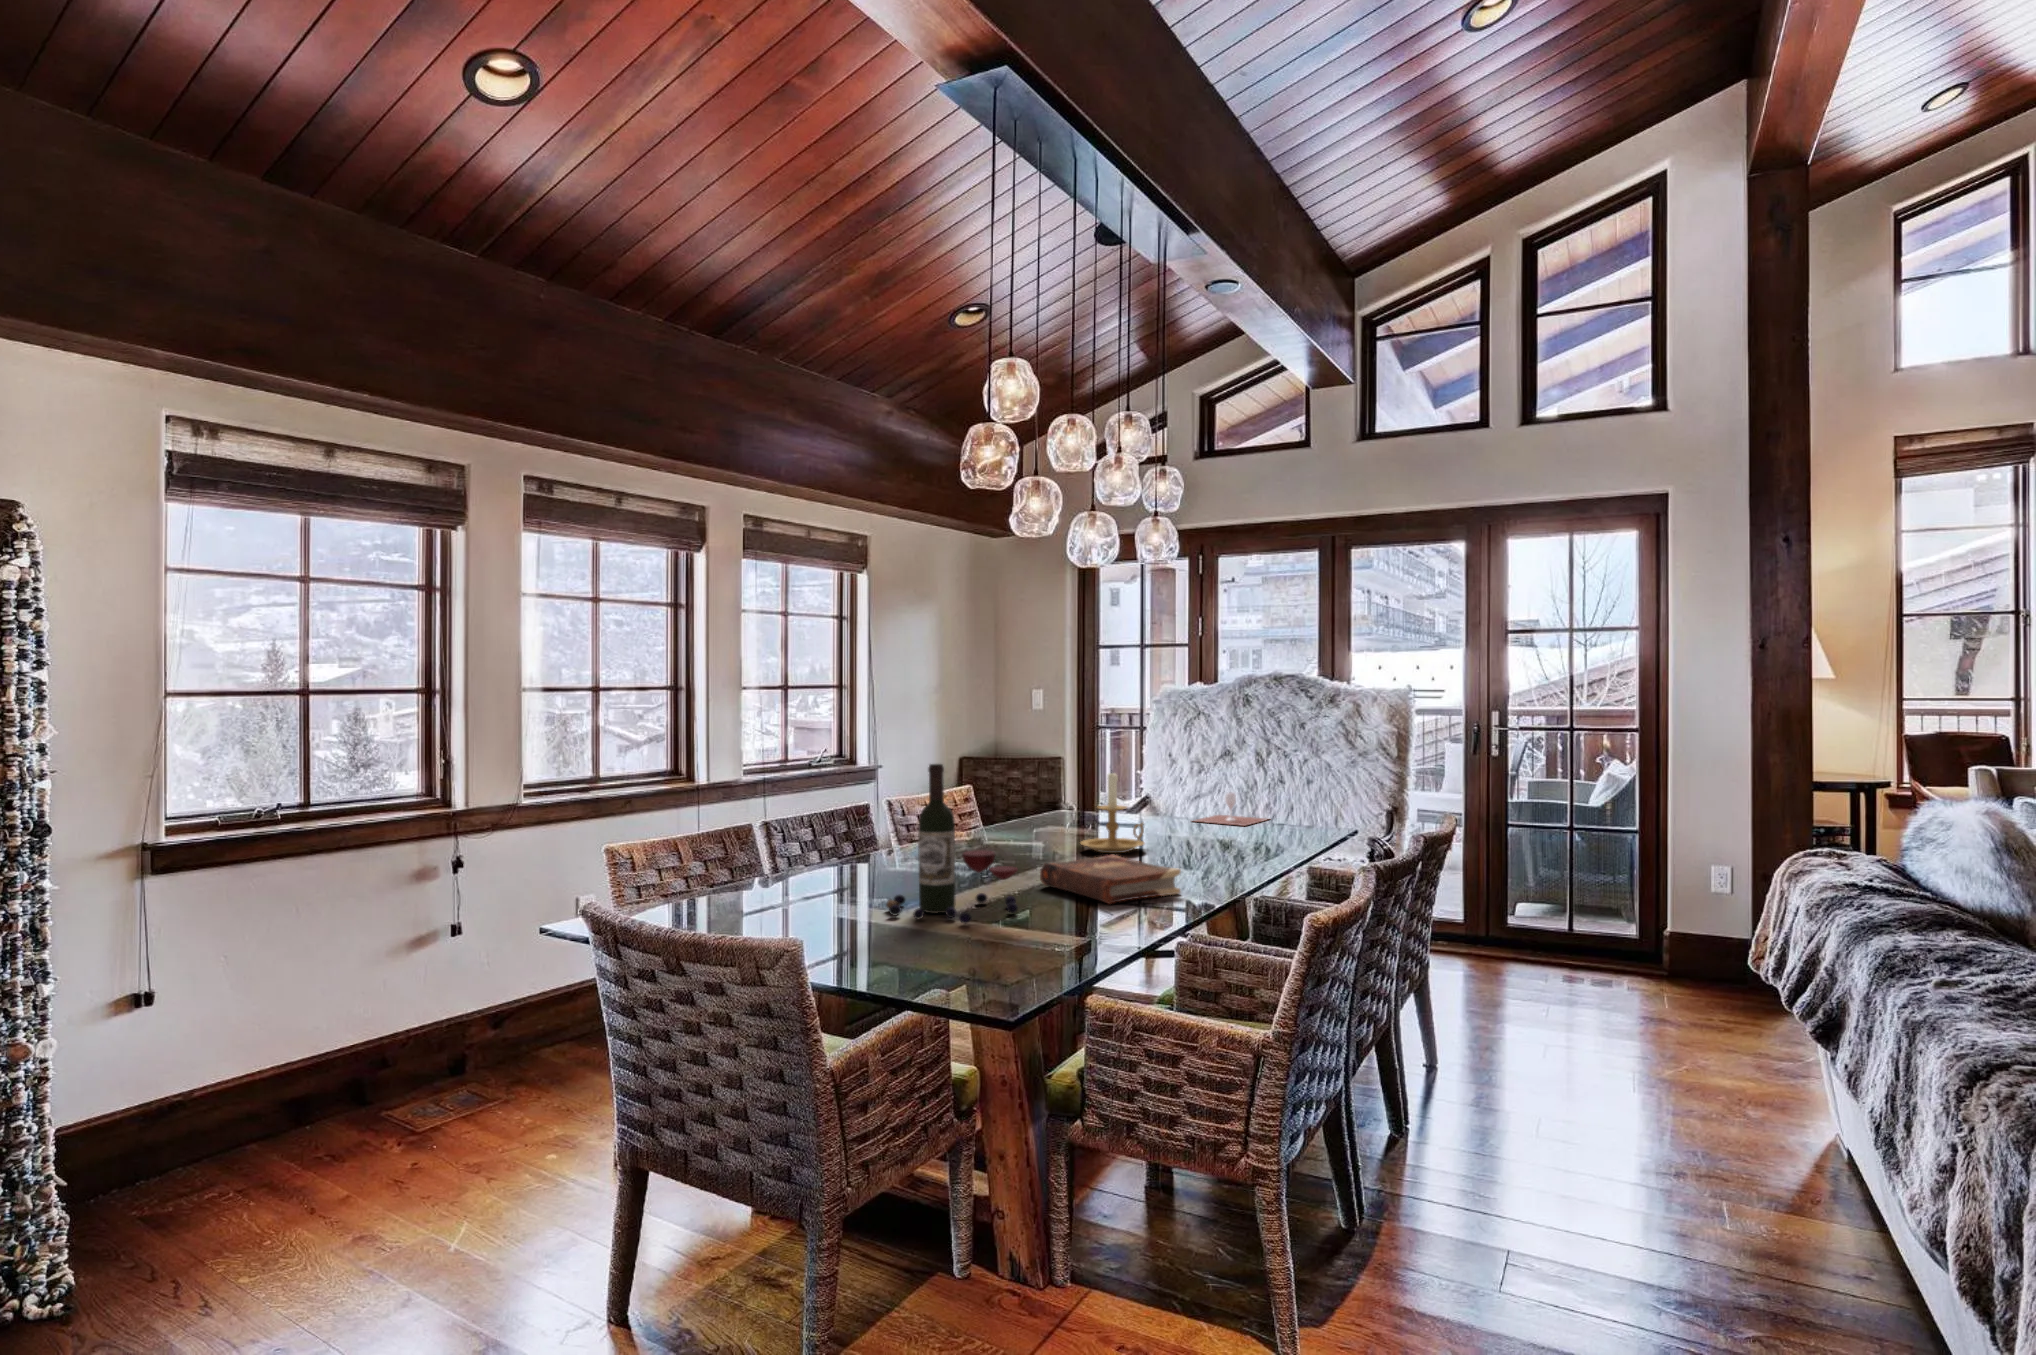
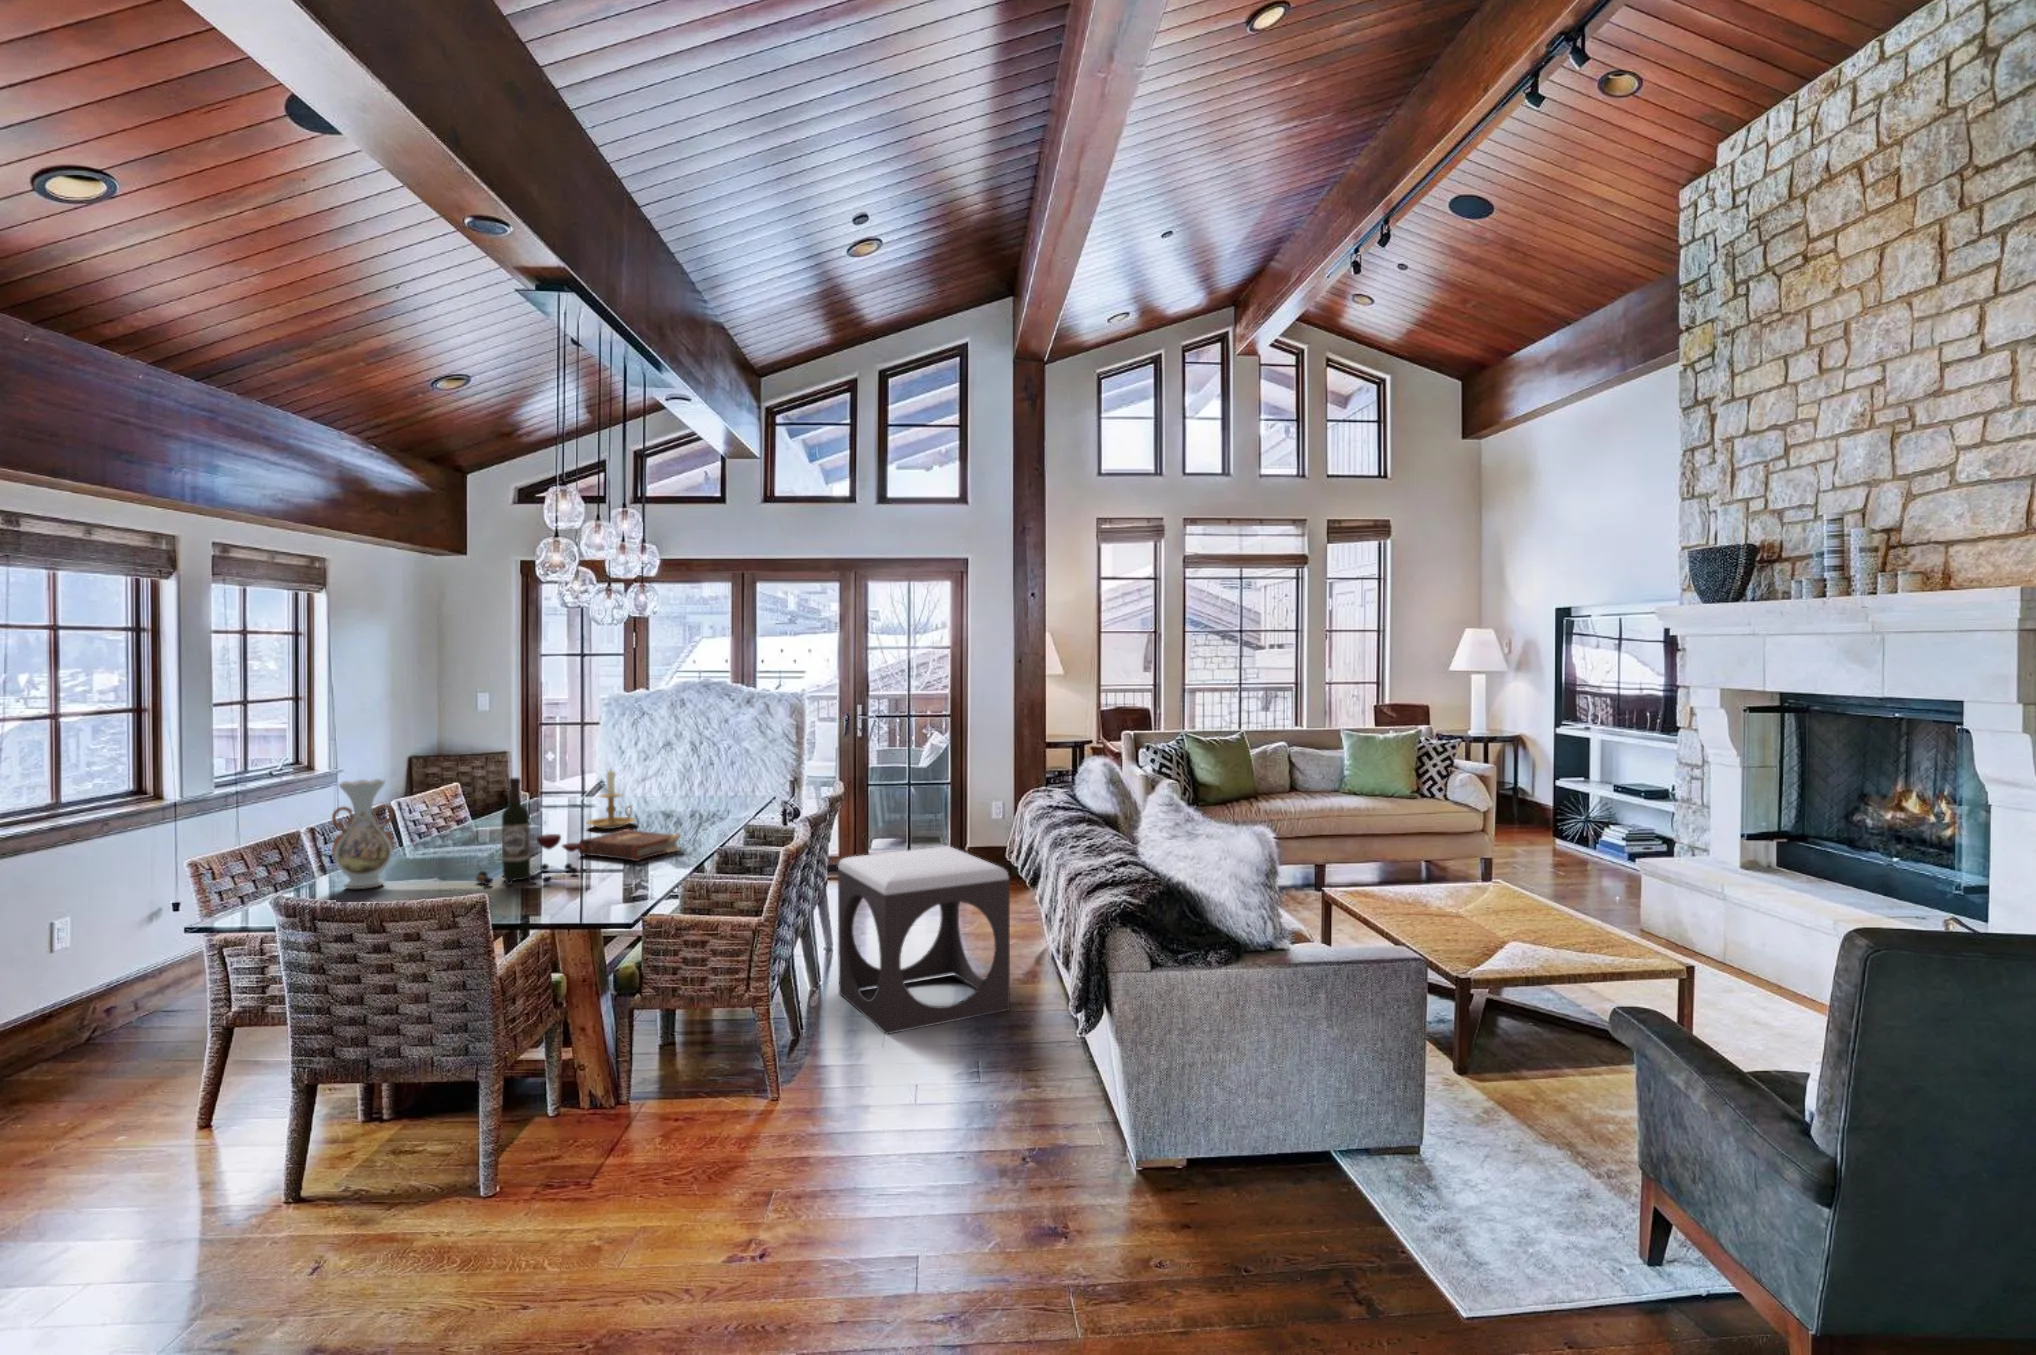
vase: none [731,758,802,902] -> present [332,779,394,889]
wine glass: present [1195,793,1267,826] -> none [654,776,714,800]
footstool: none [1443,934,1802,1284] -> present [838,846,1010,1034]

